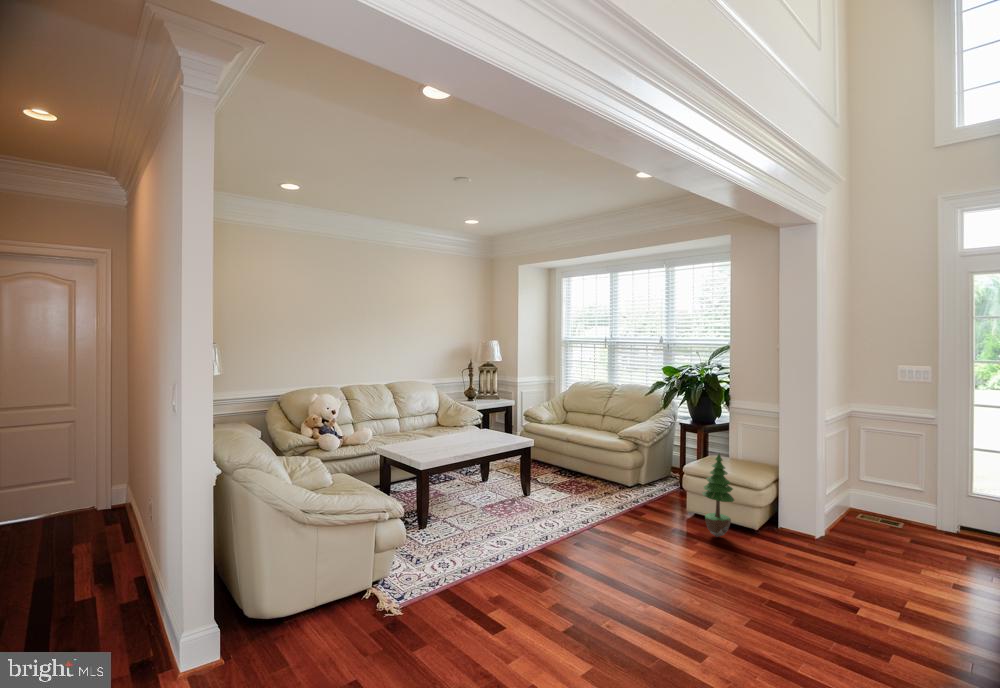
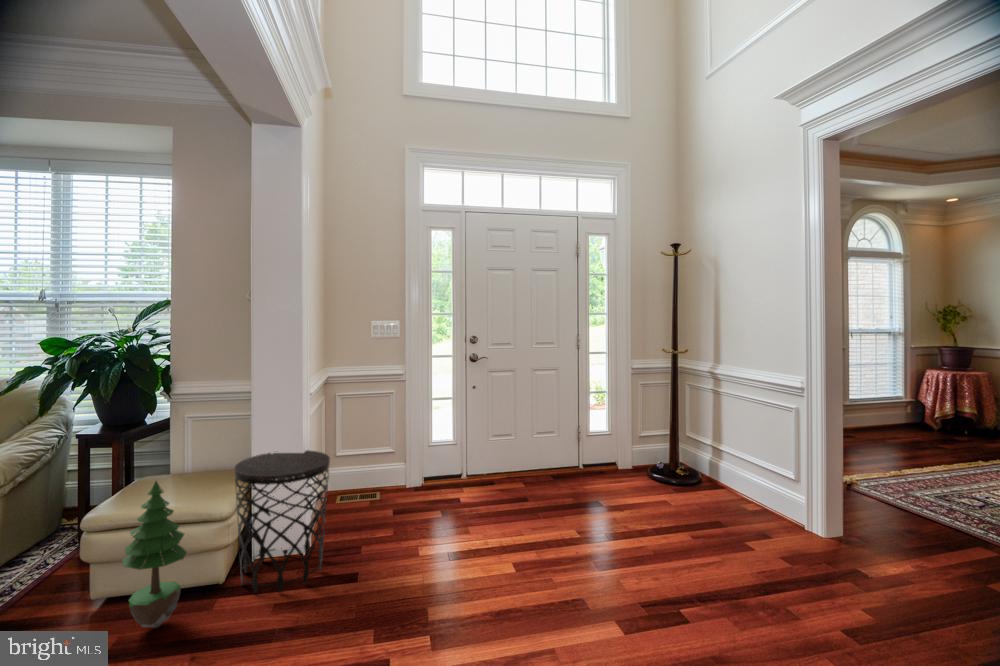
side table: none [764,455,835,553] -> present [235,450,330,593]

